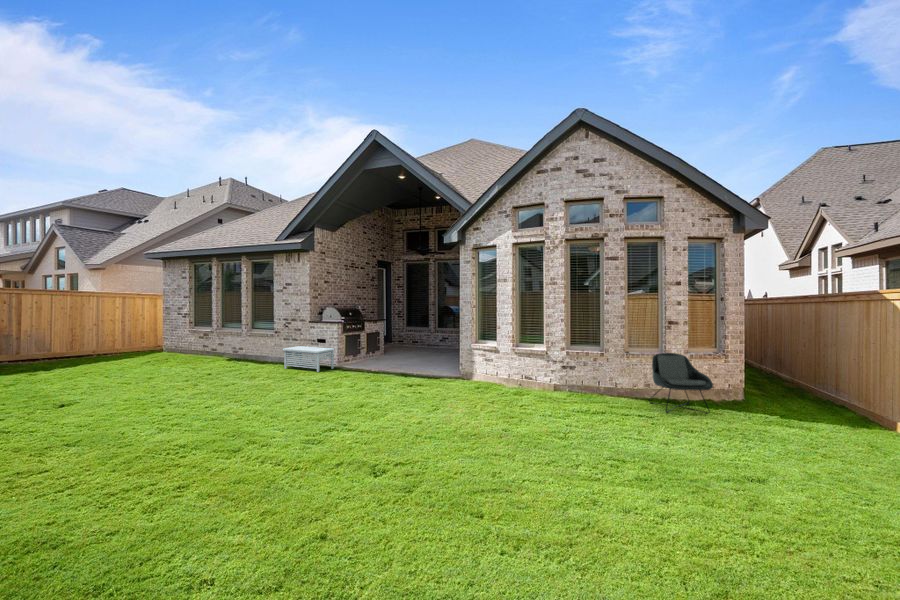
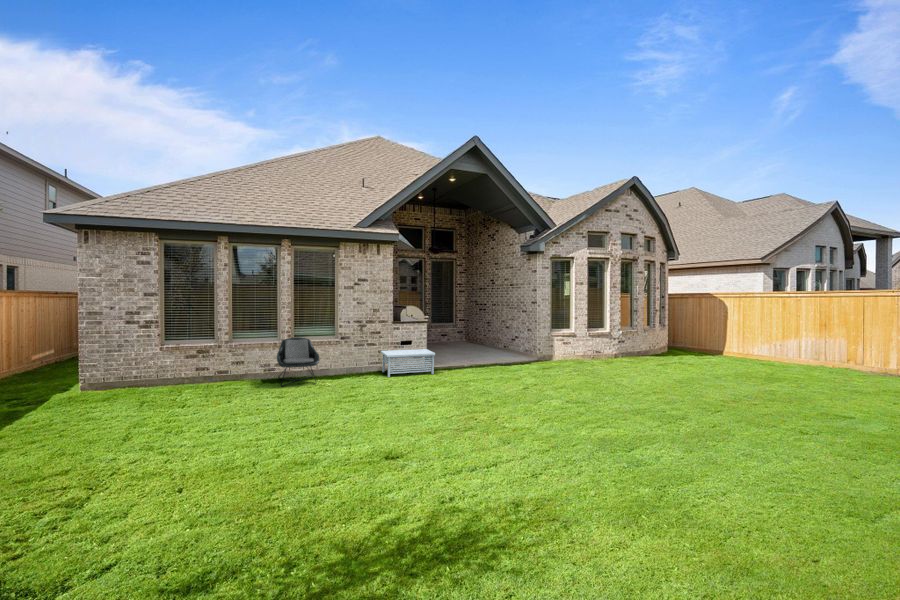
lounge chair: present [649,353,713,414] -> present [277,337,319,387]

